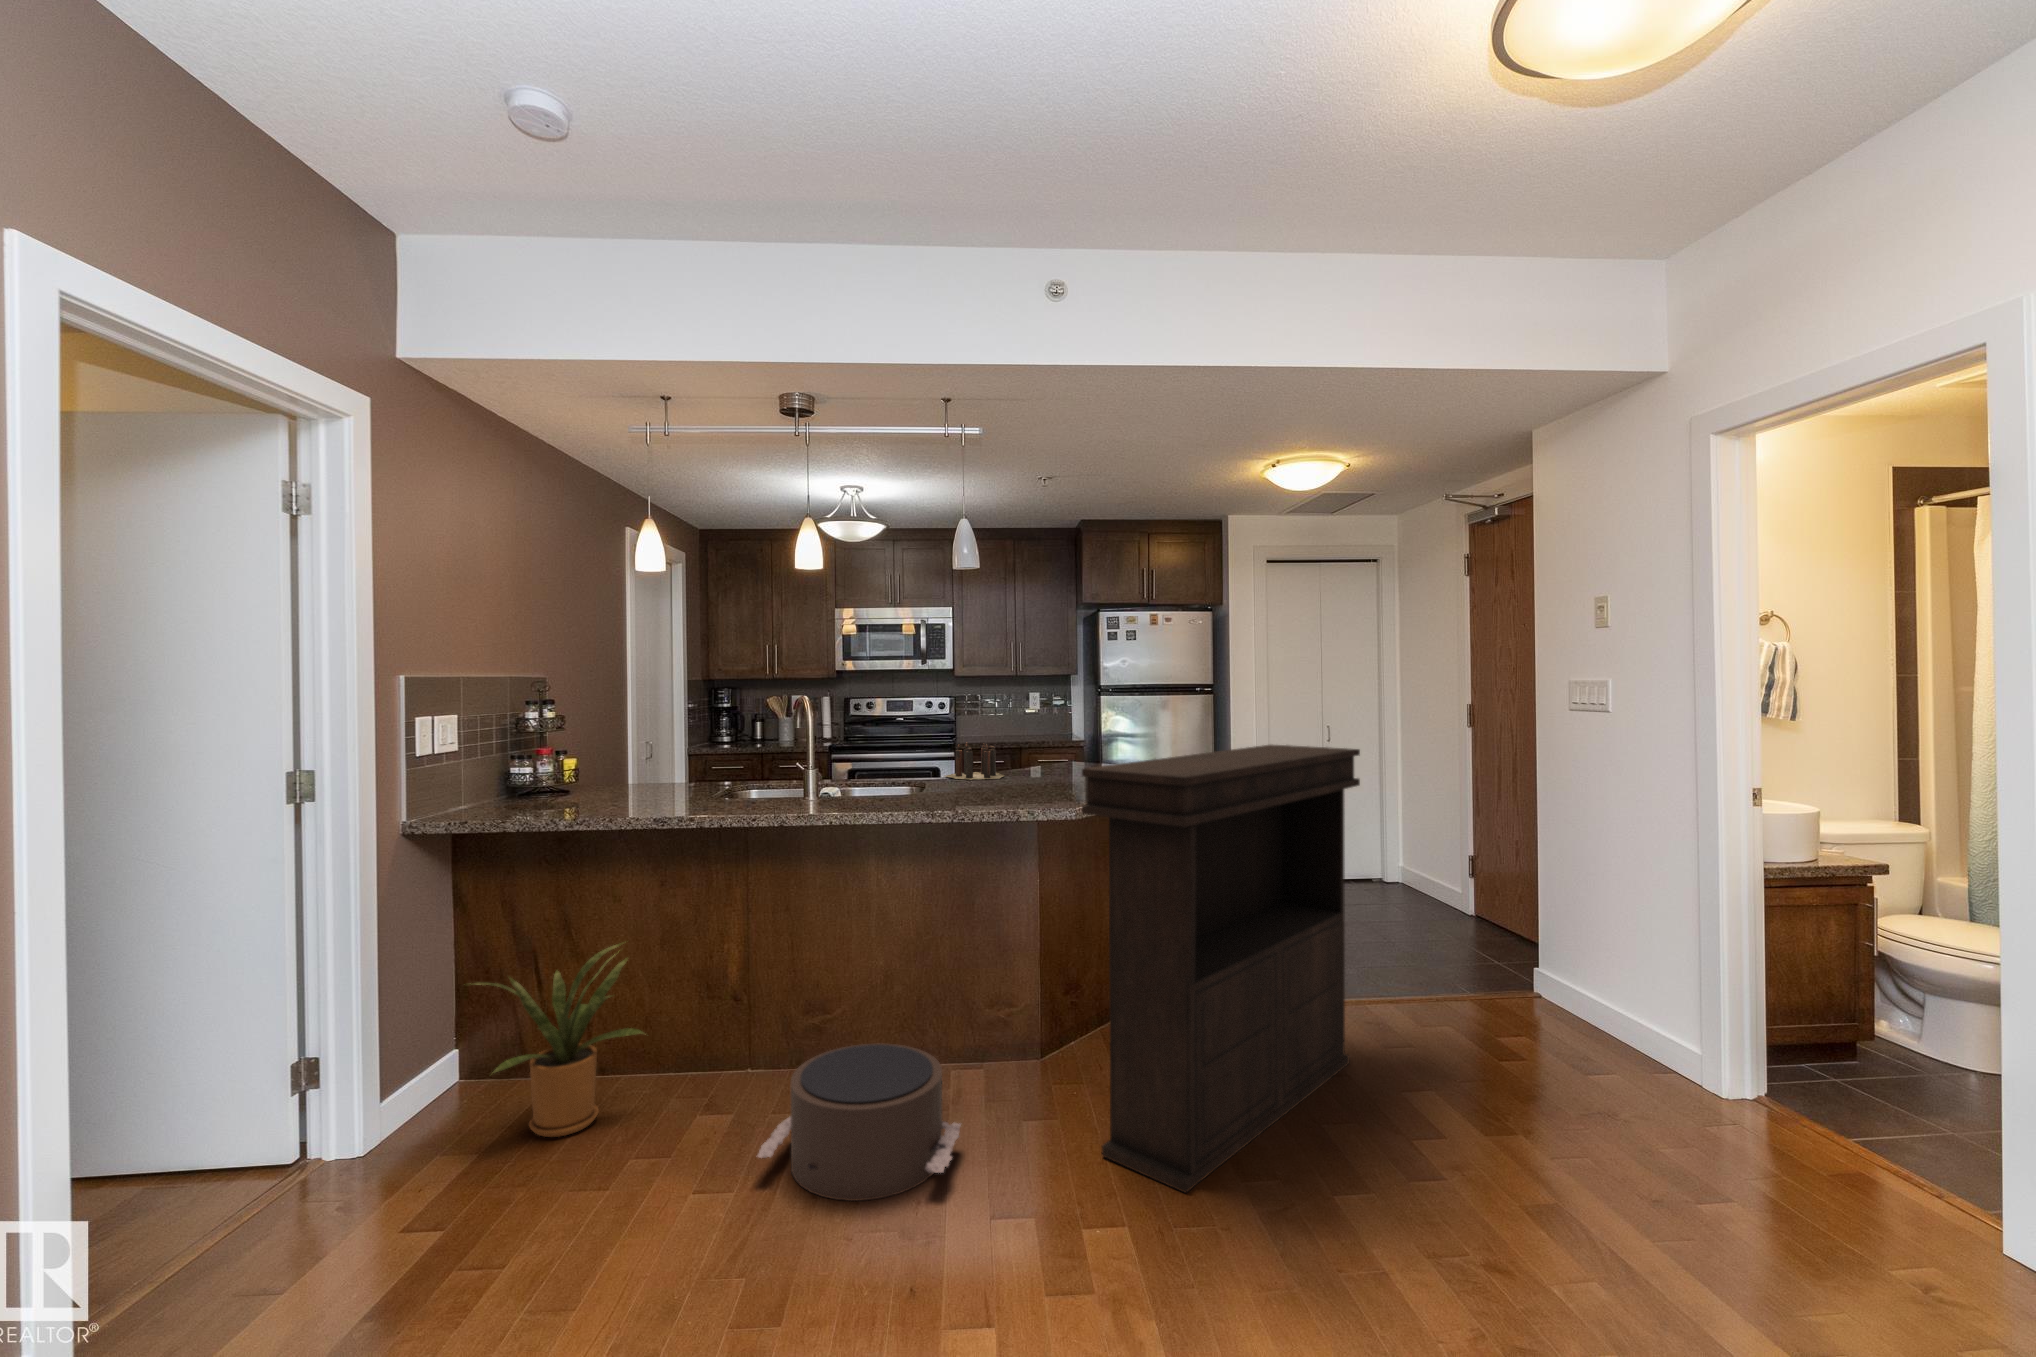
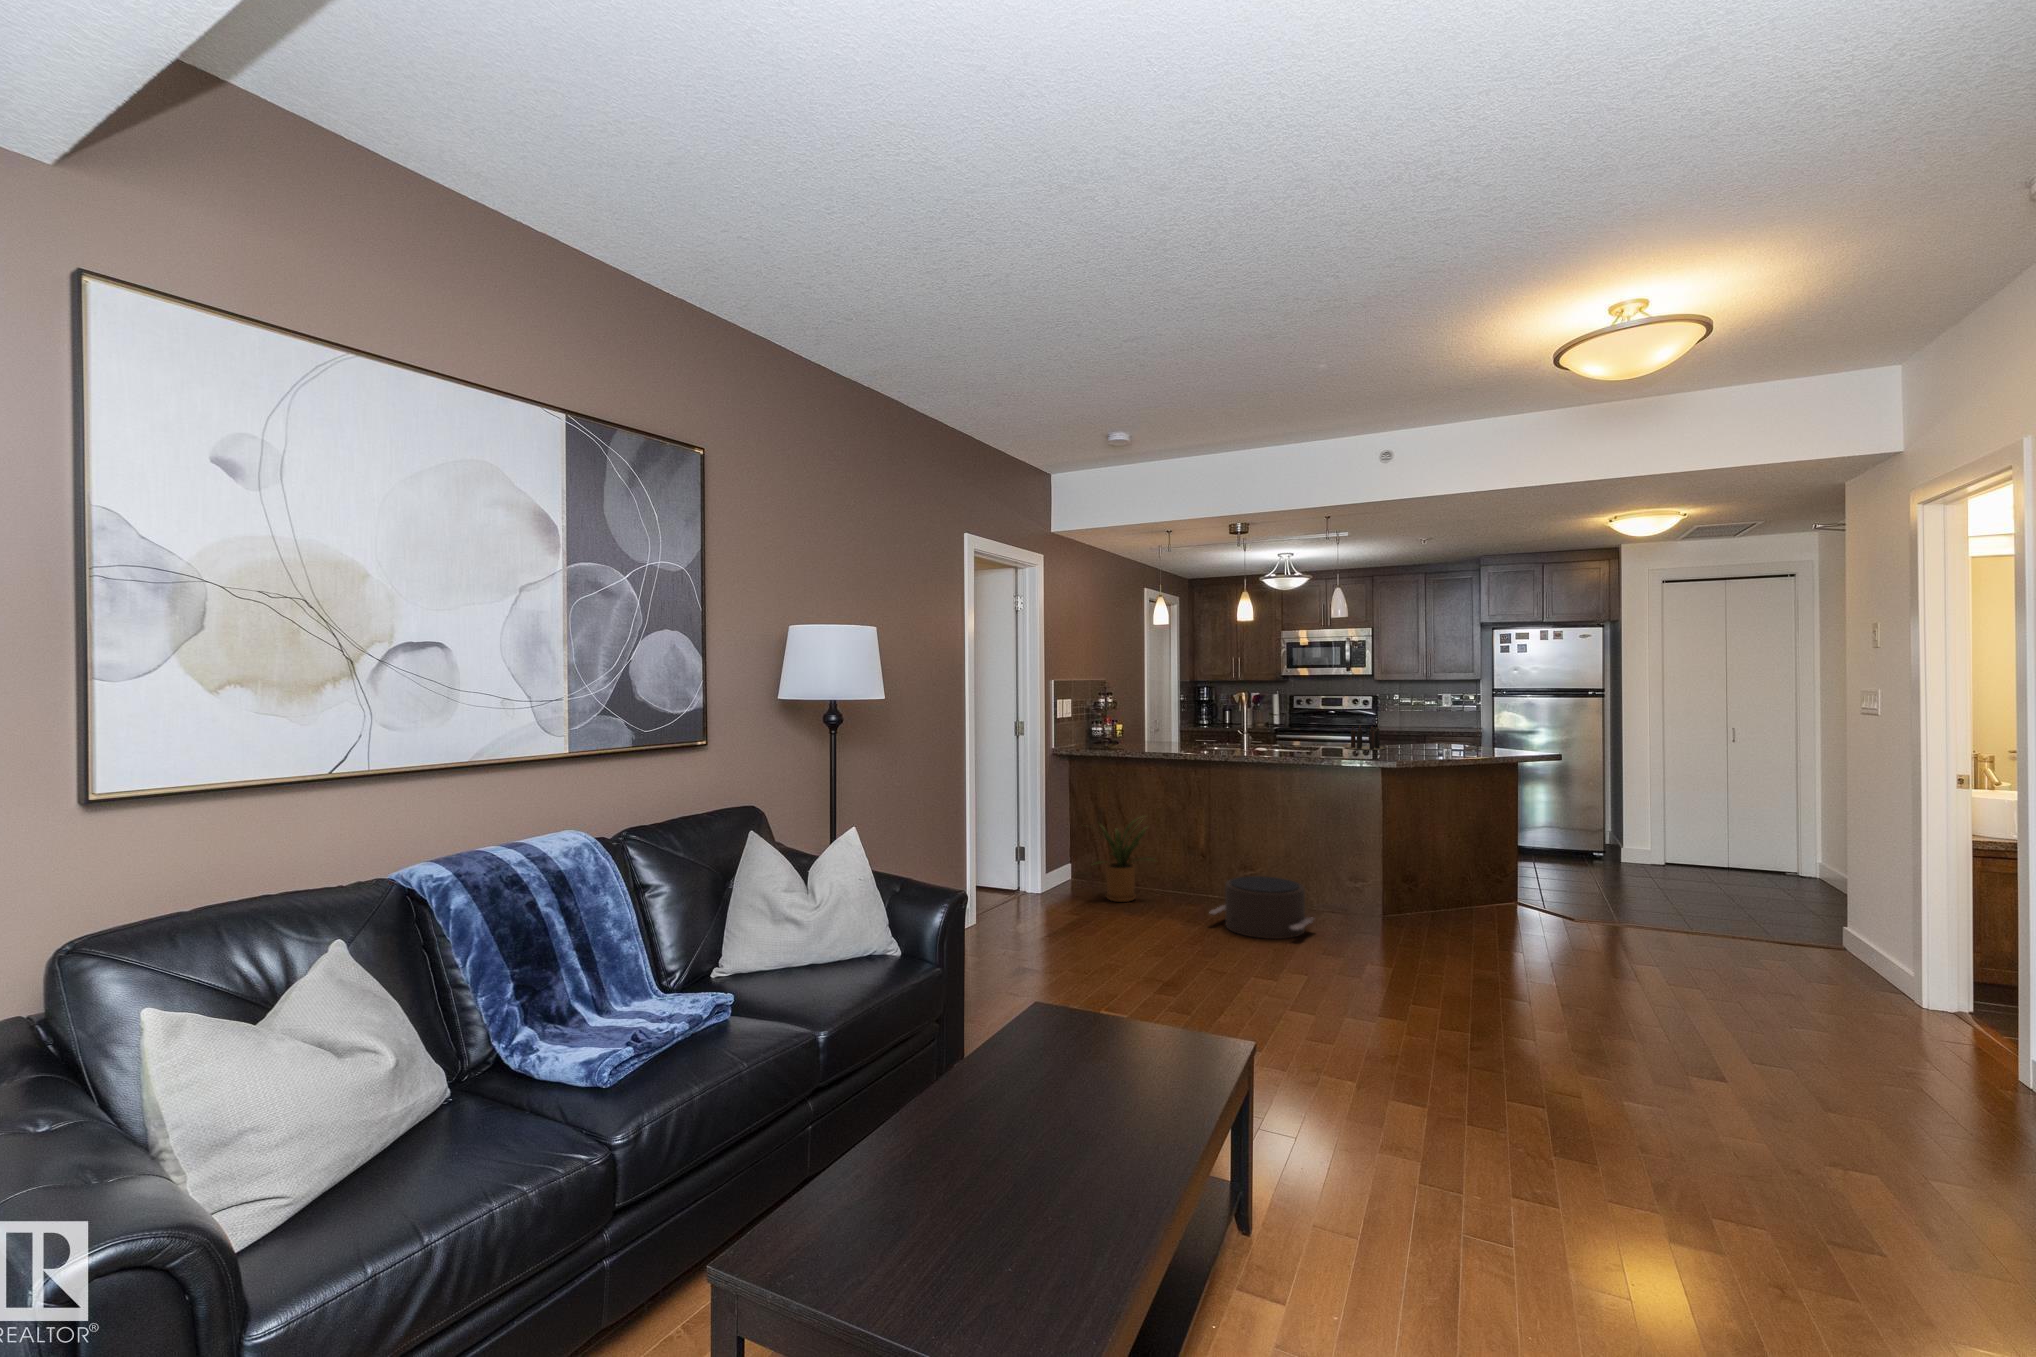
console table: present [1082,745,1360,1193] -> none [1381,729,1609,961]

